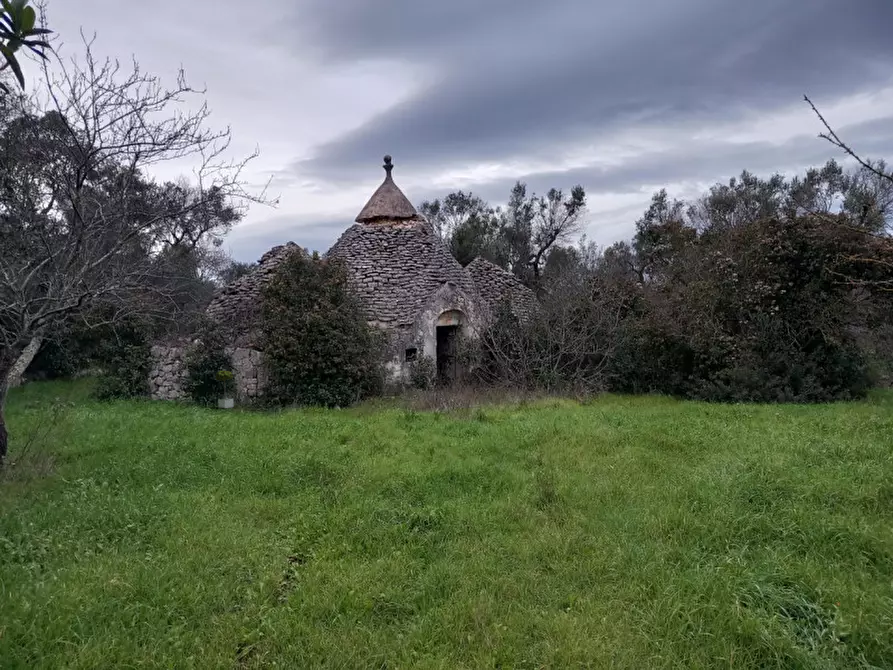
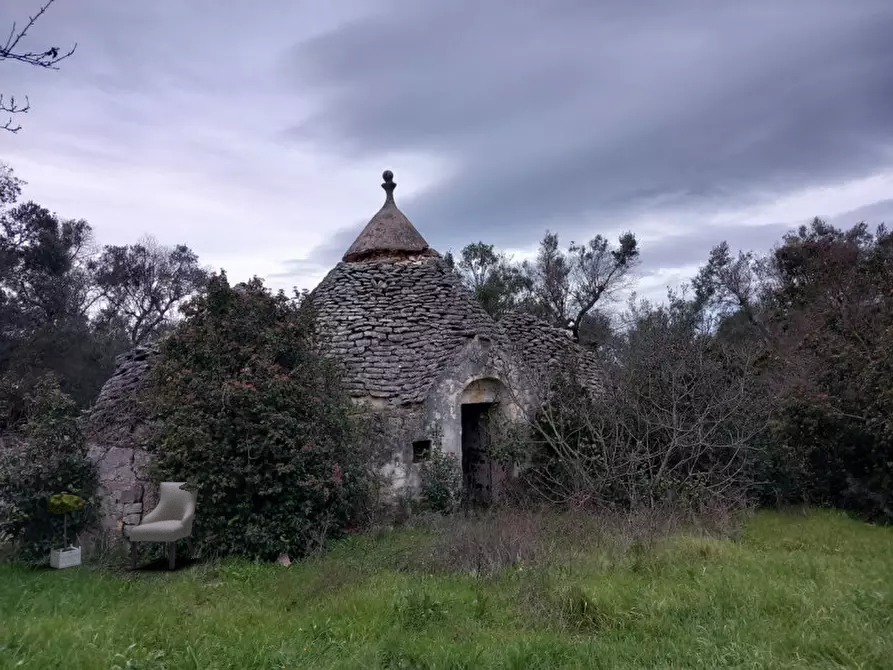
chair: none [263,366,294,409] -> present [130,482,198,570]

